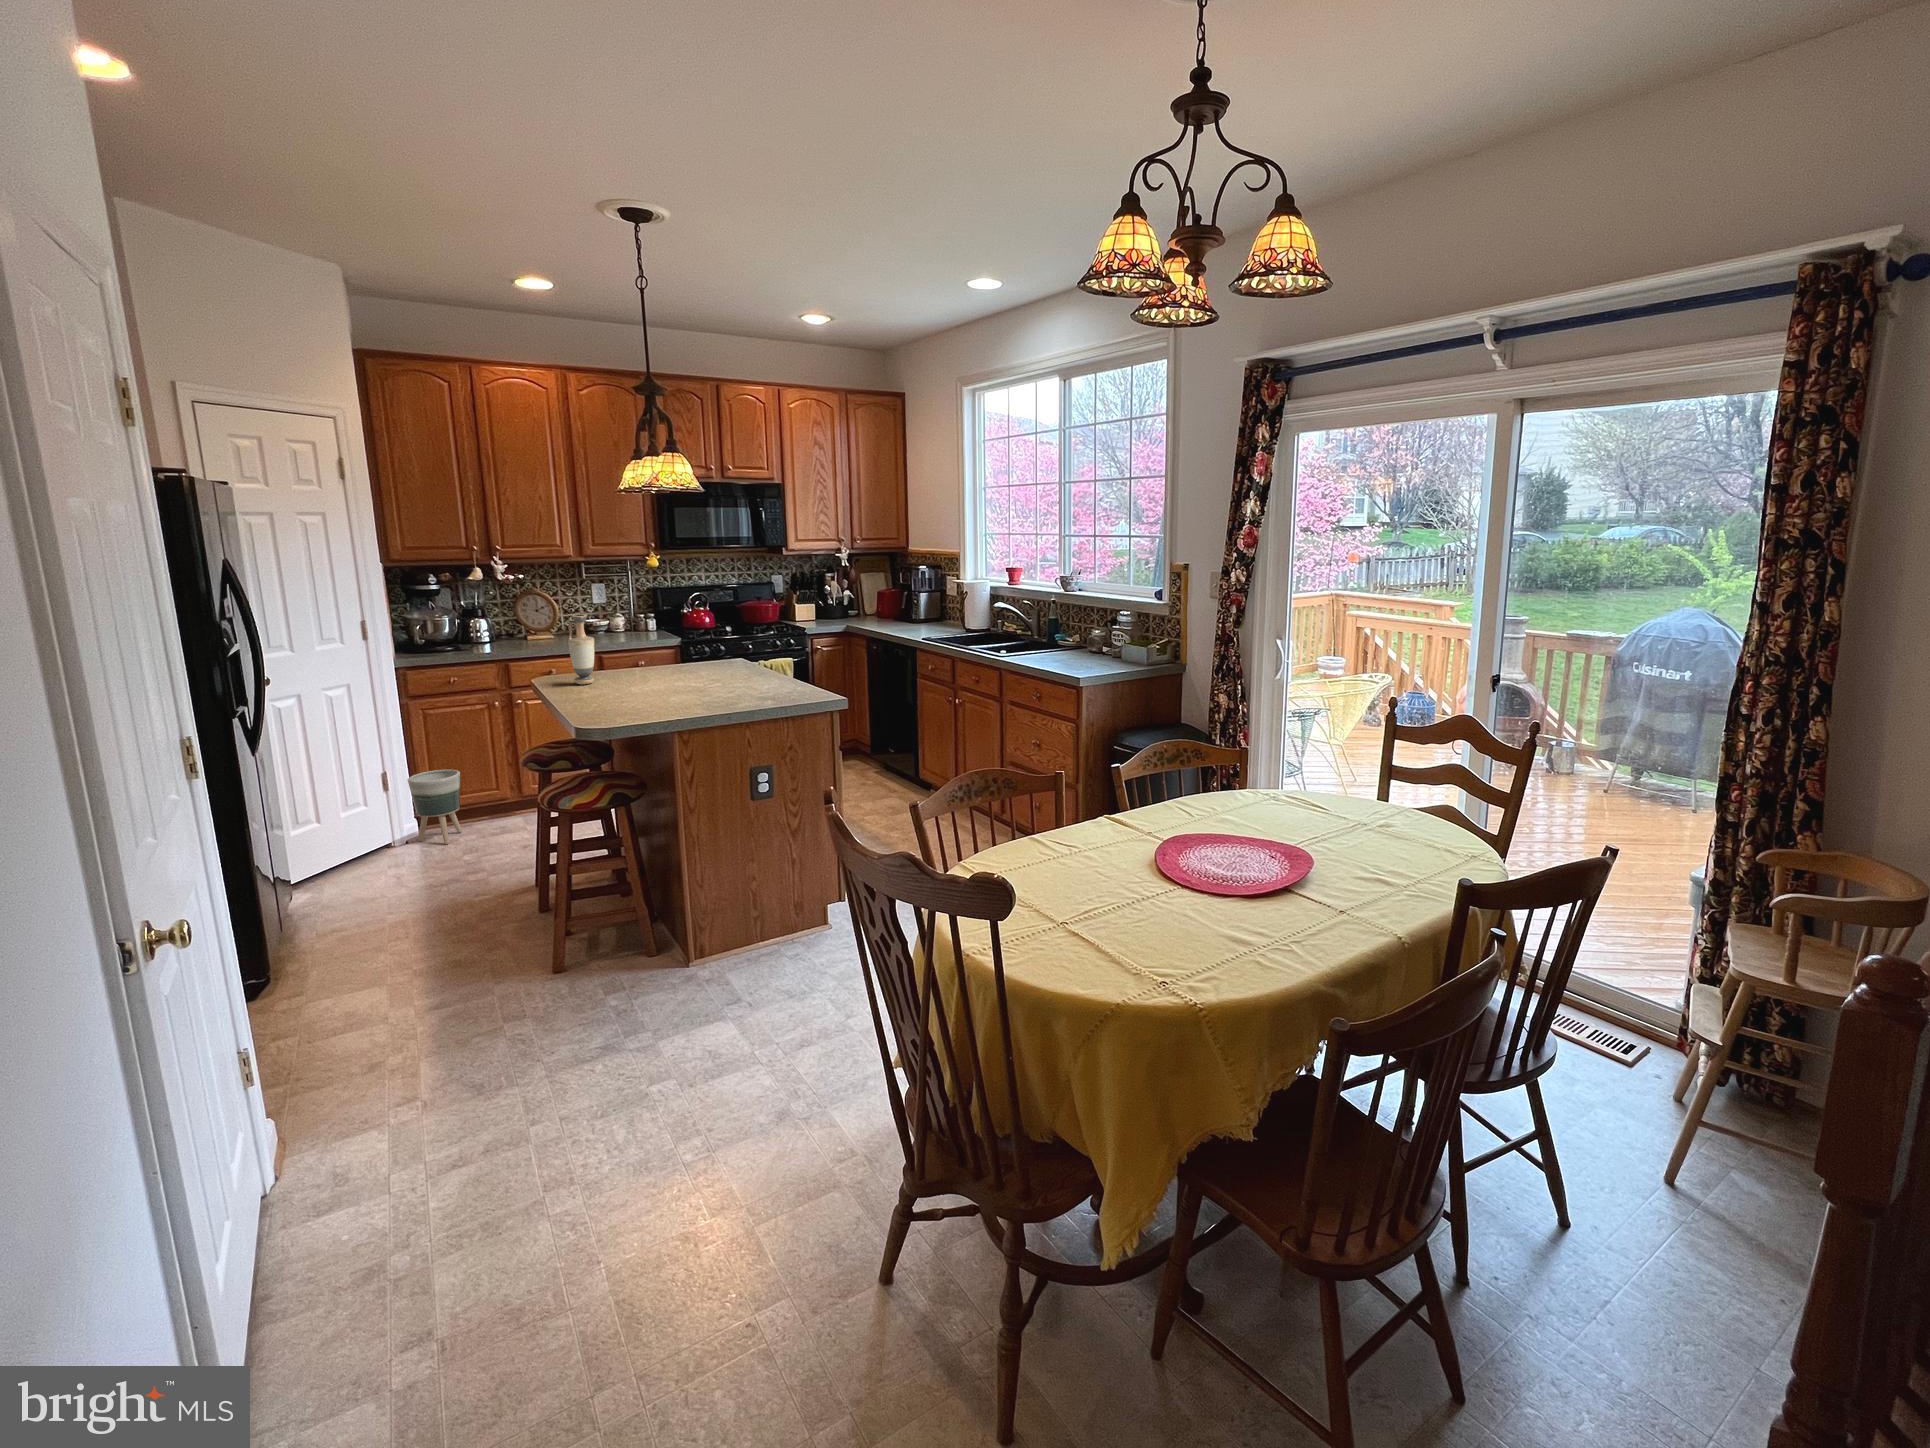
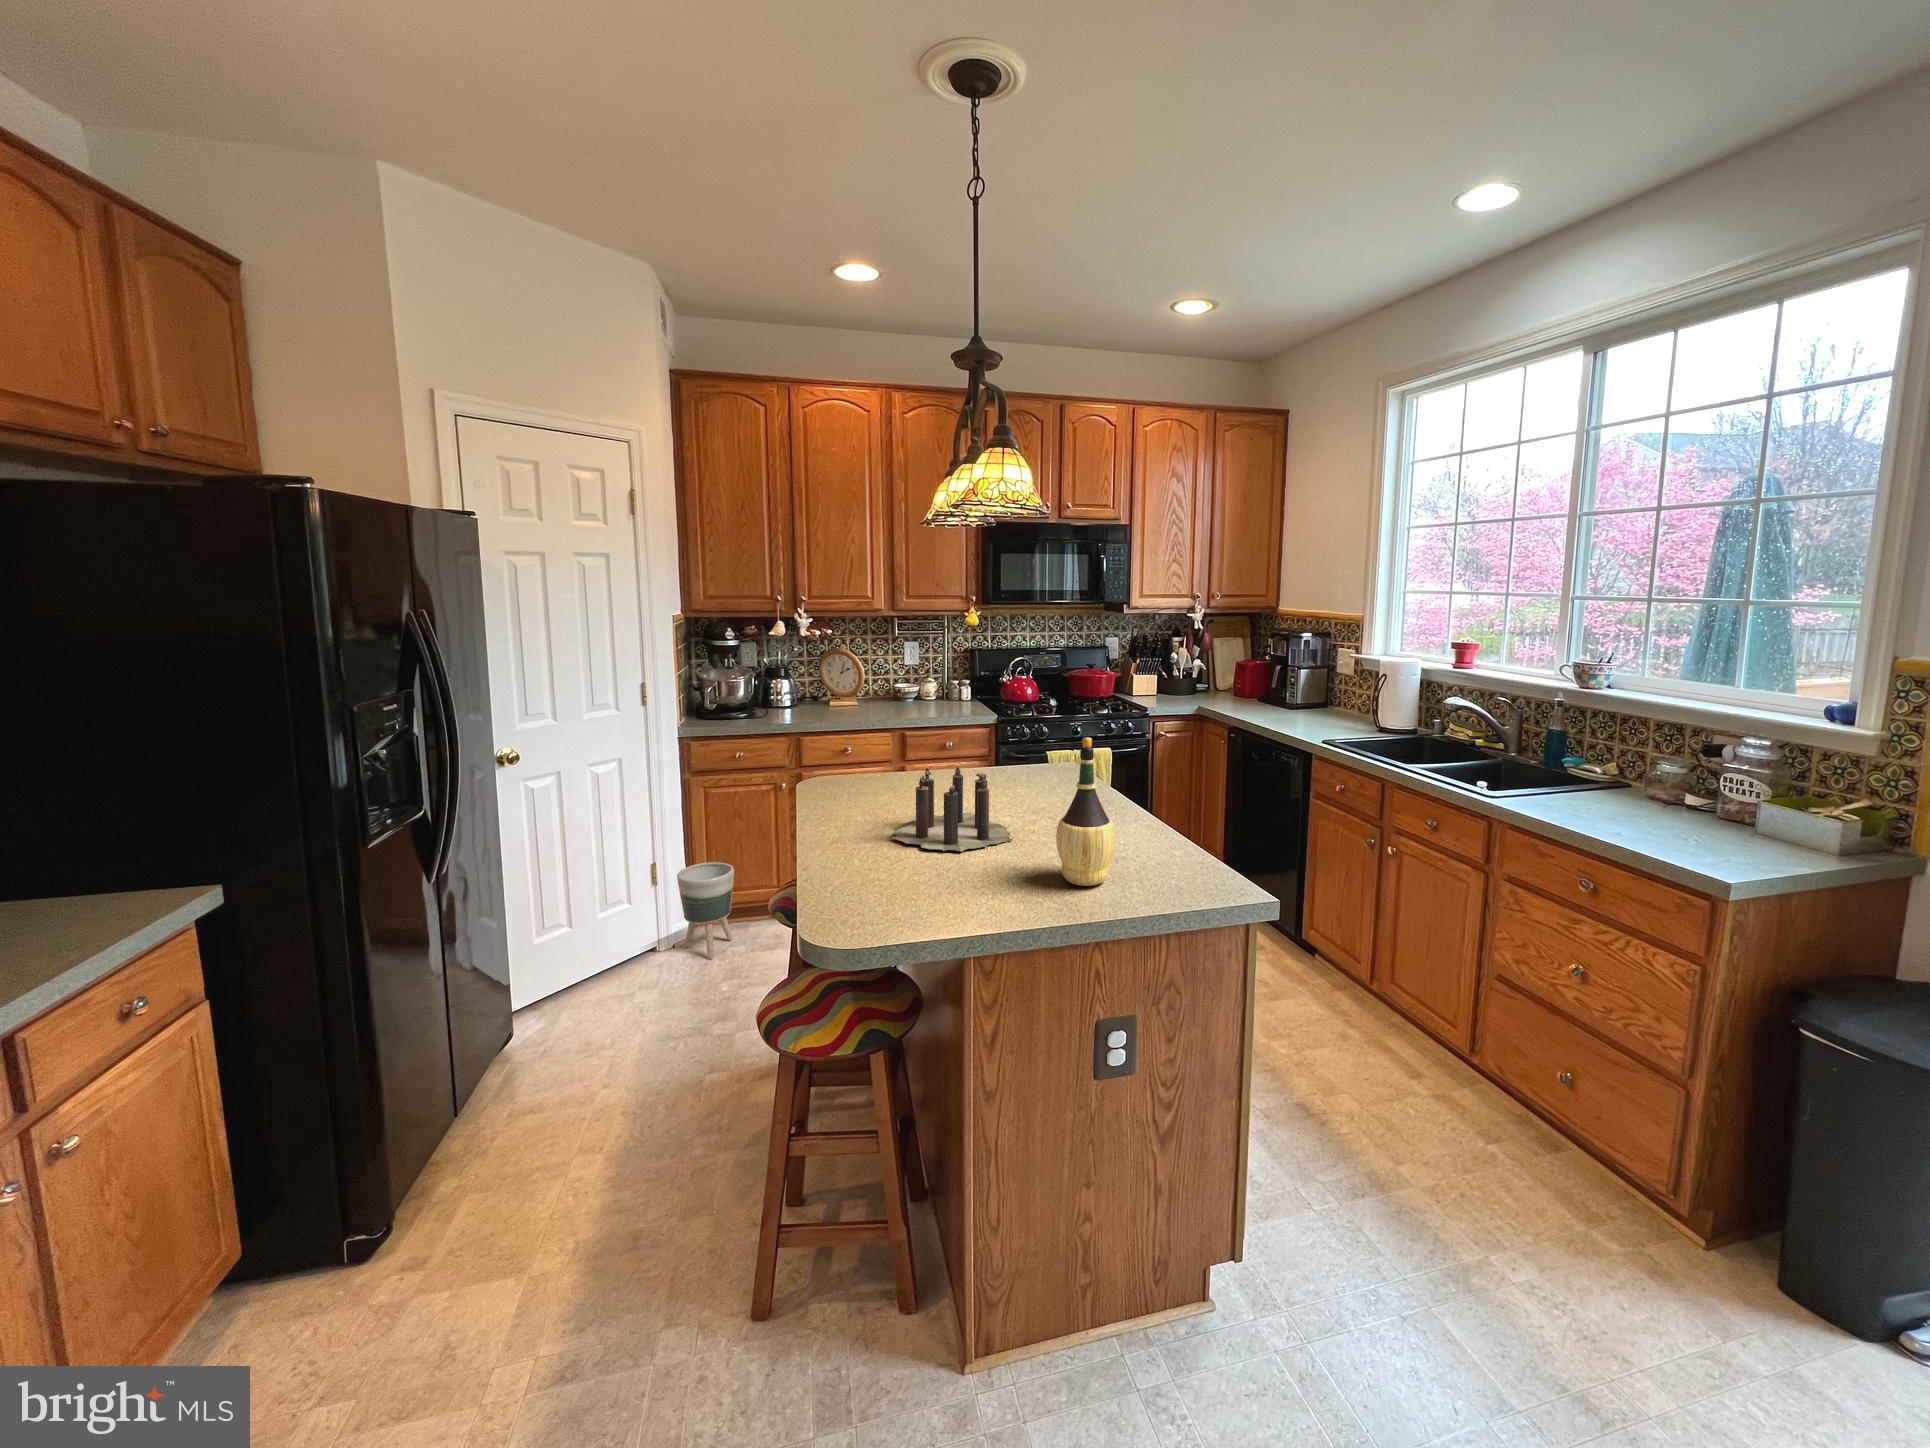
vase: present [568,614,594,685] -> none [839,702,874,807]
wine bottle: none [722,618,756,700] -> present [1056,738,1115,886]
candle: none [615,649,712,696] -> present [892,766,1013,851]

